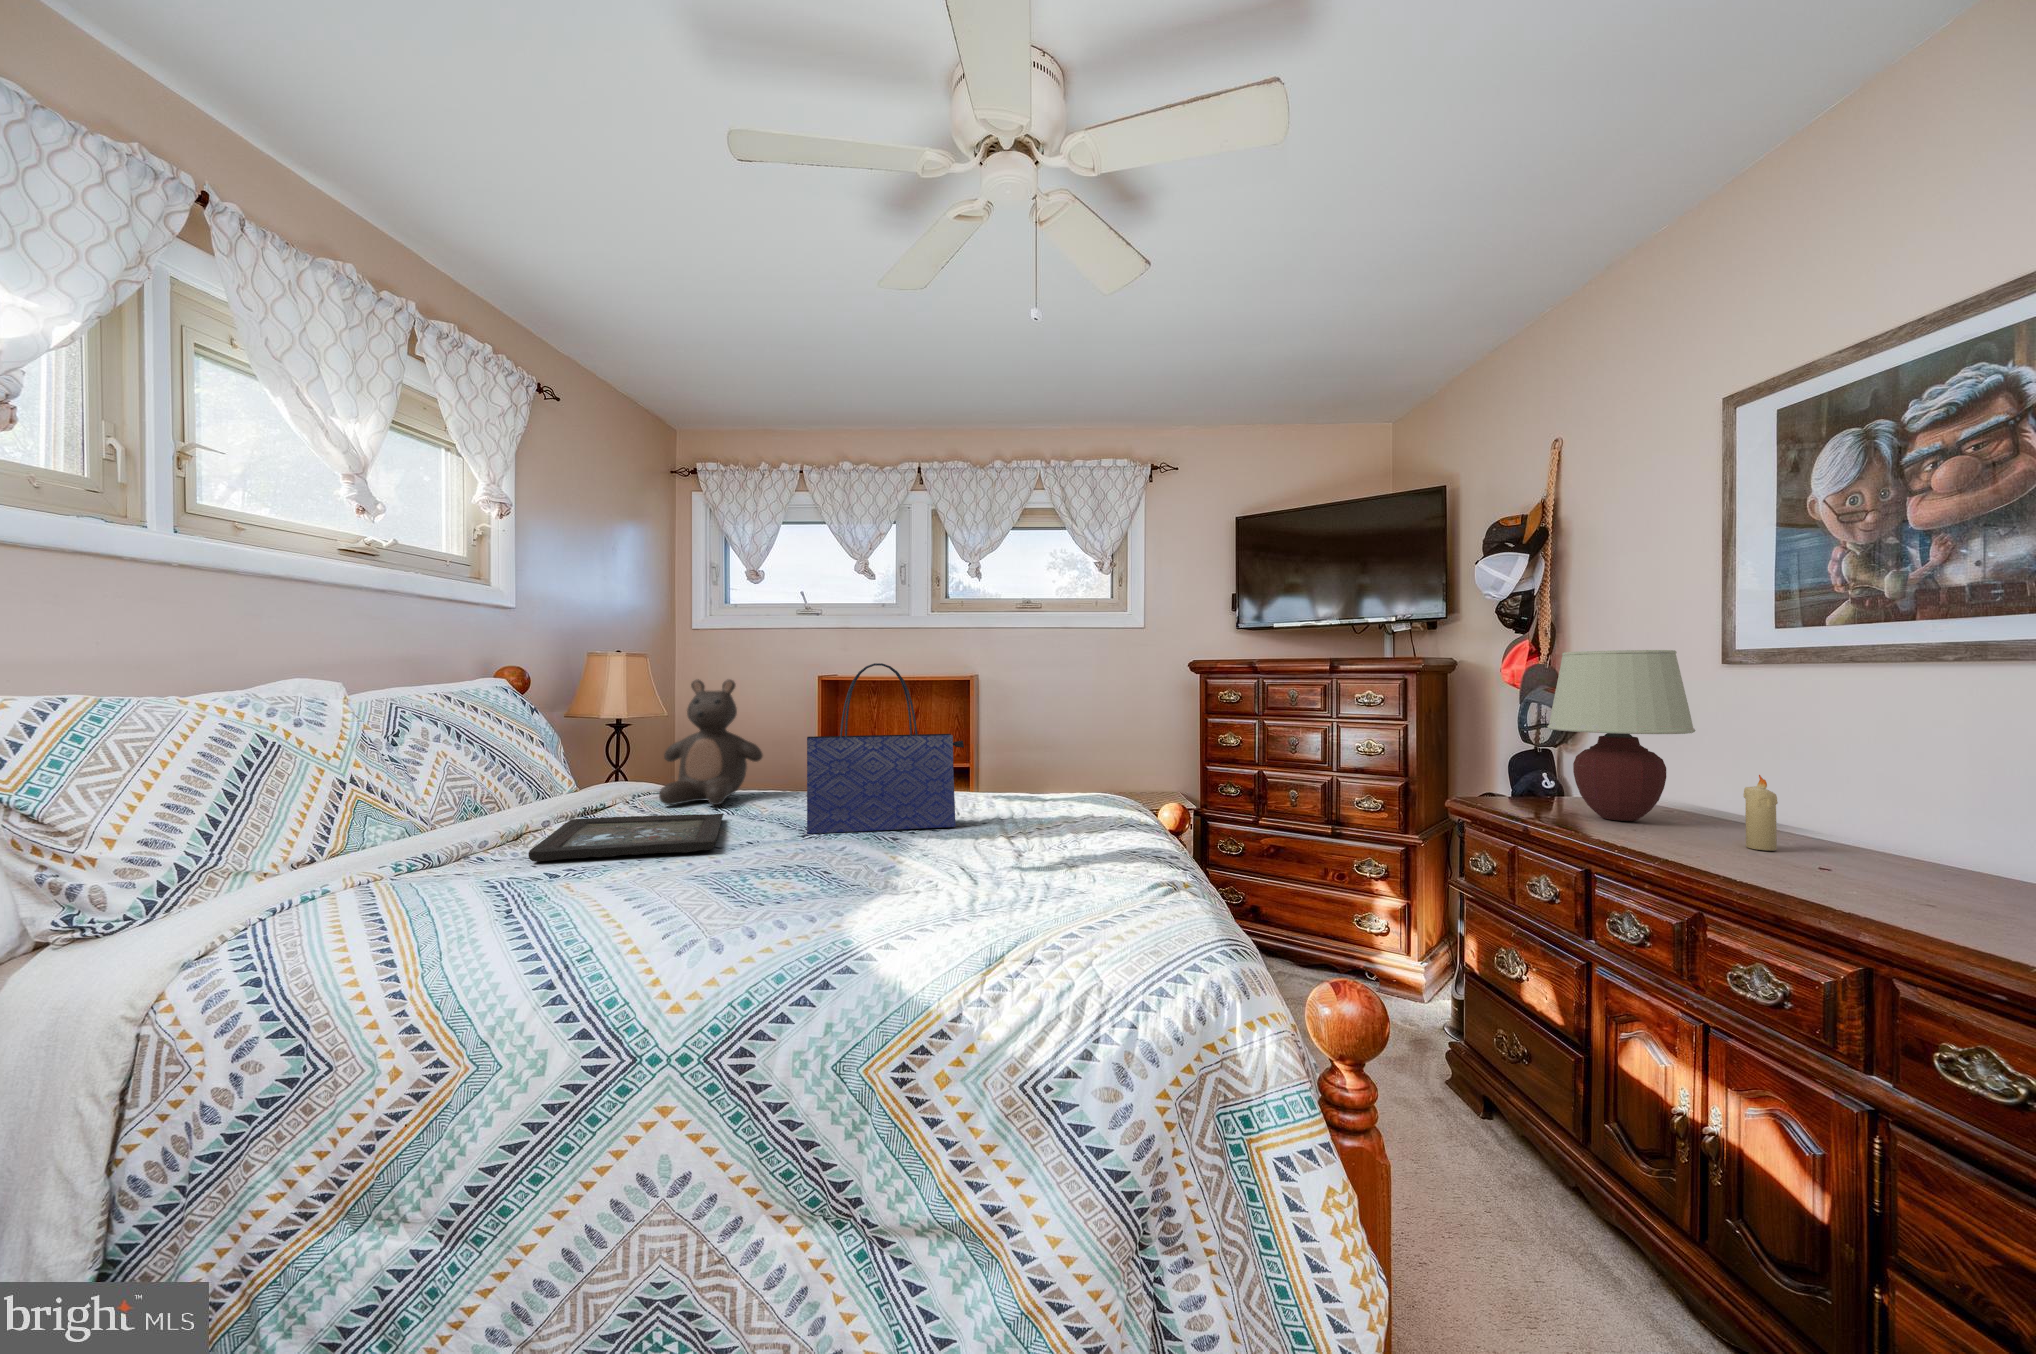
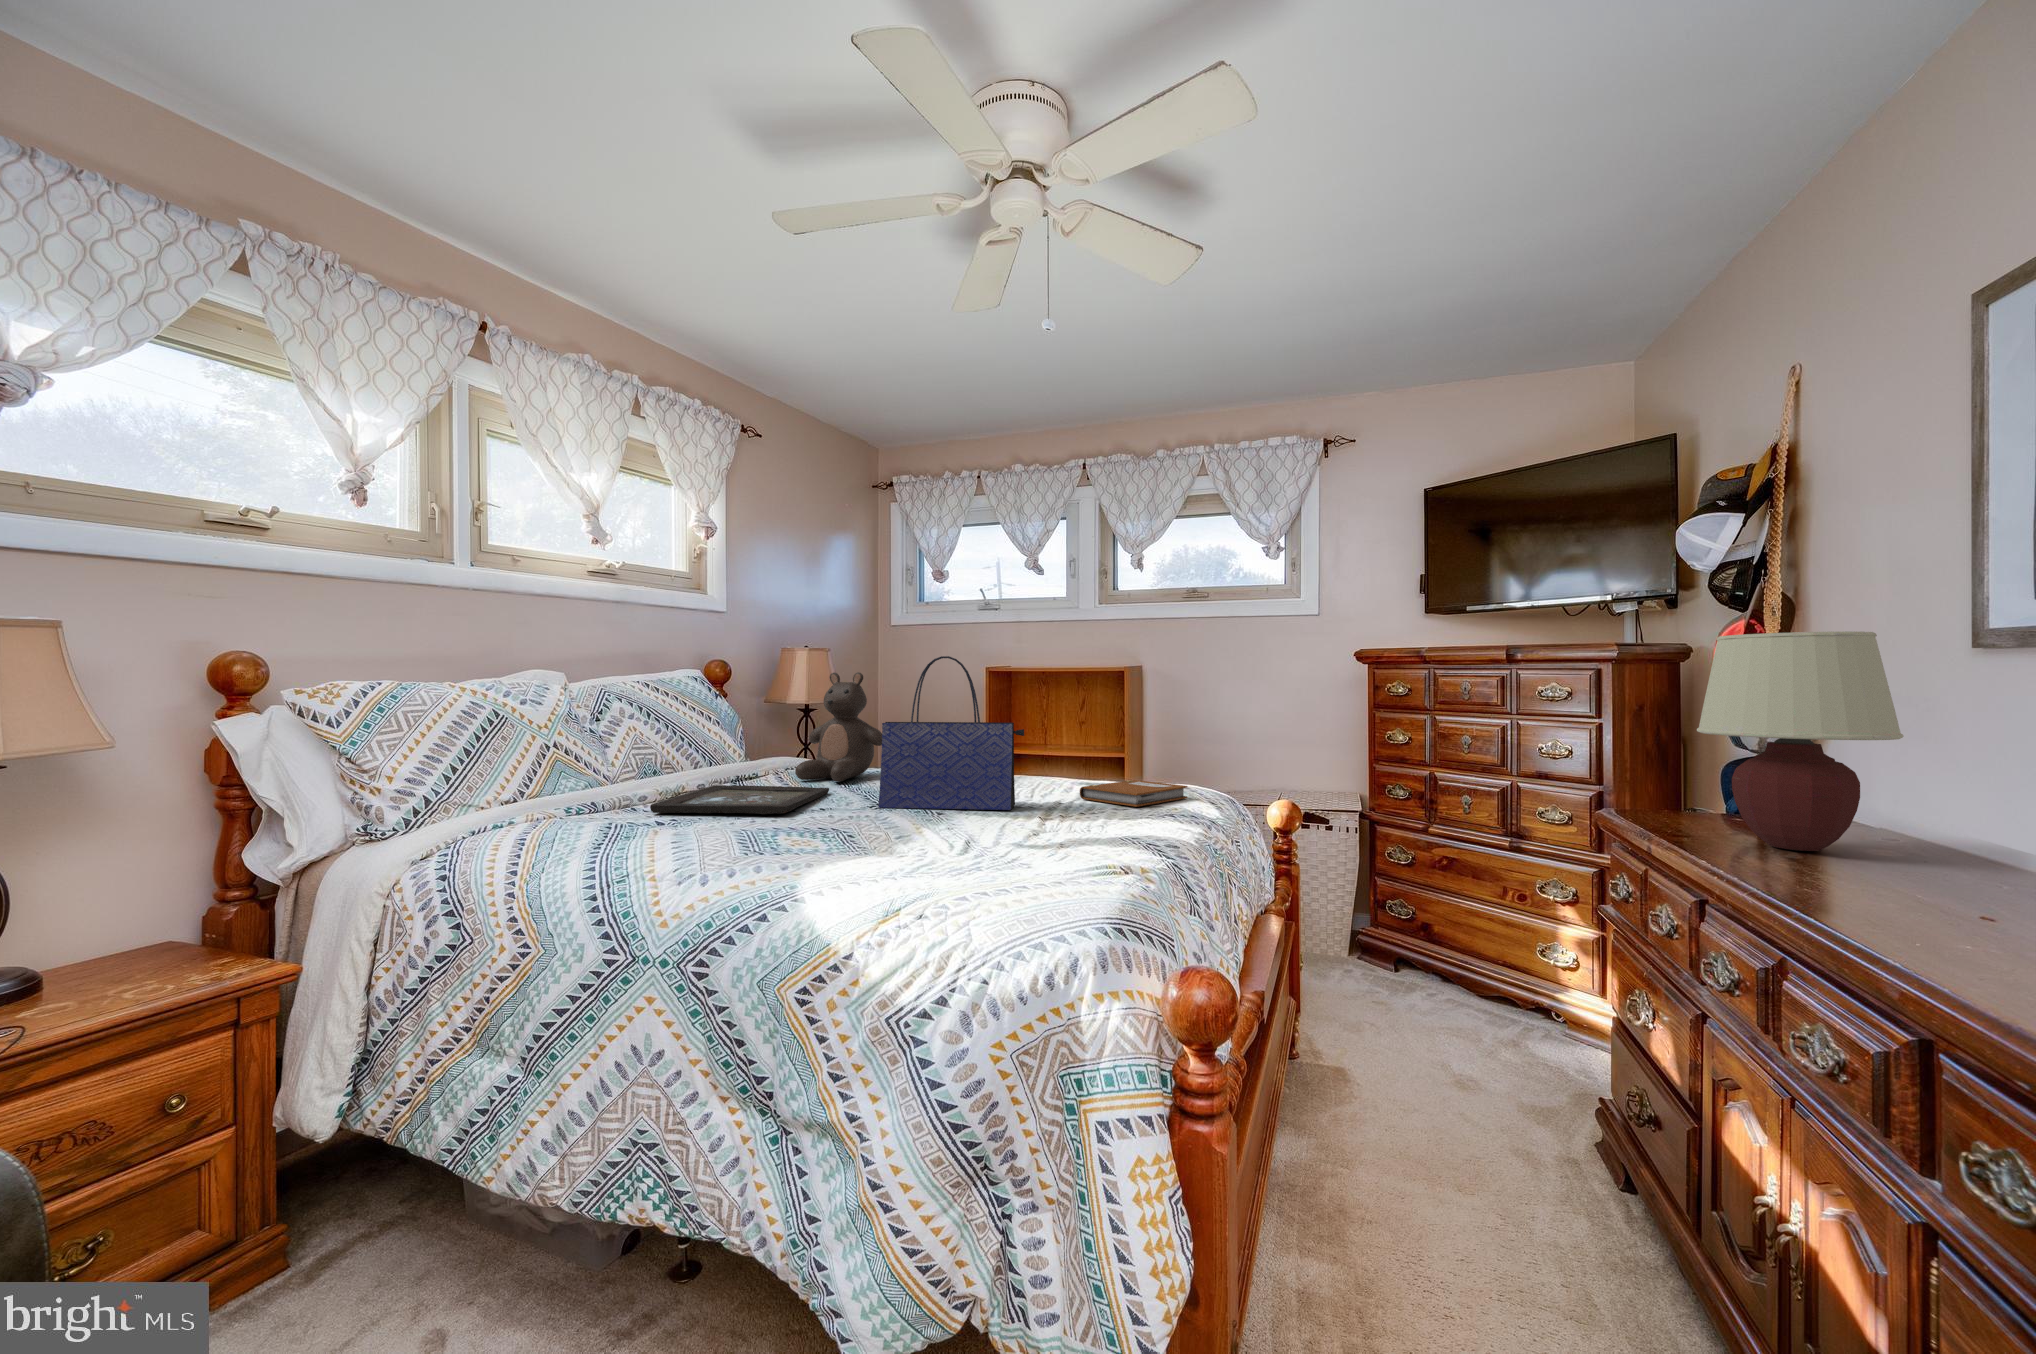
candle: present [1743,775,1778,851] -> none [1929,795,1980,897]
notebook: none [1002,787,1099,815] -> present [1080,780,1188,807]

